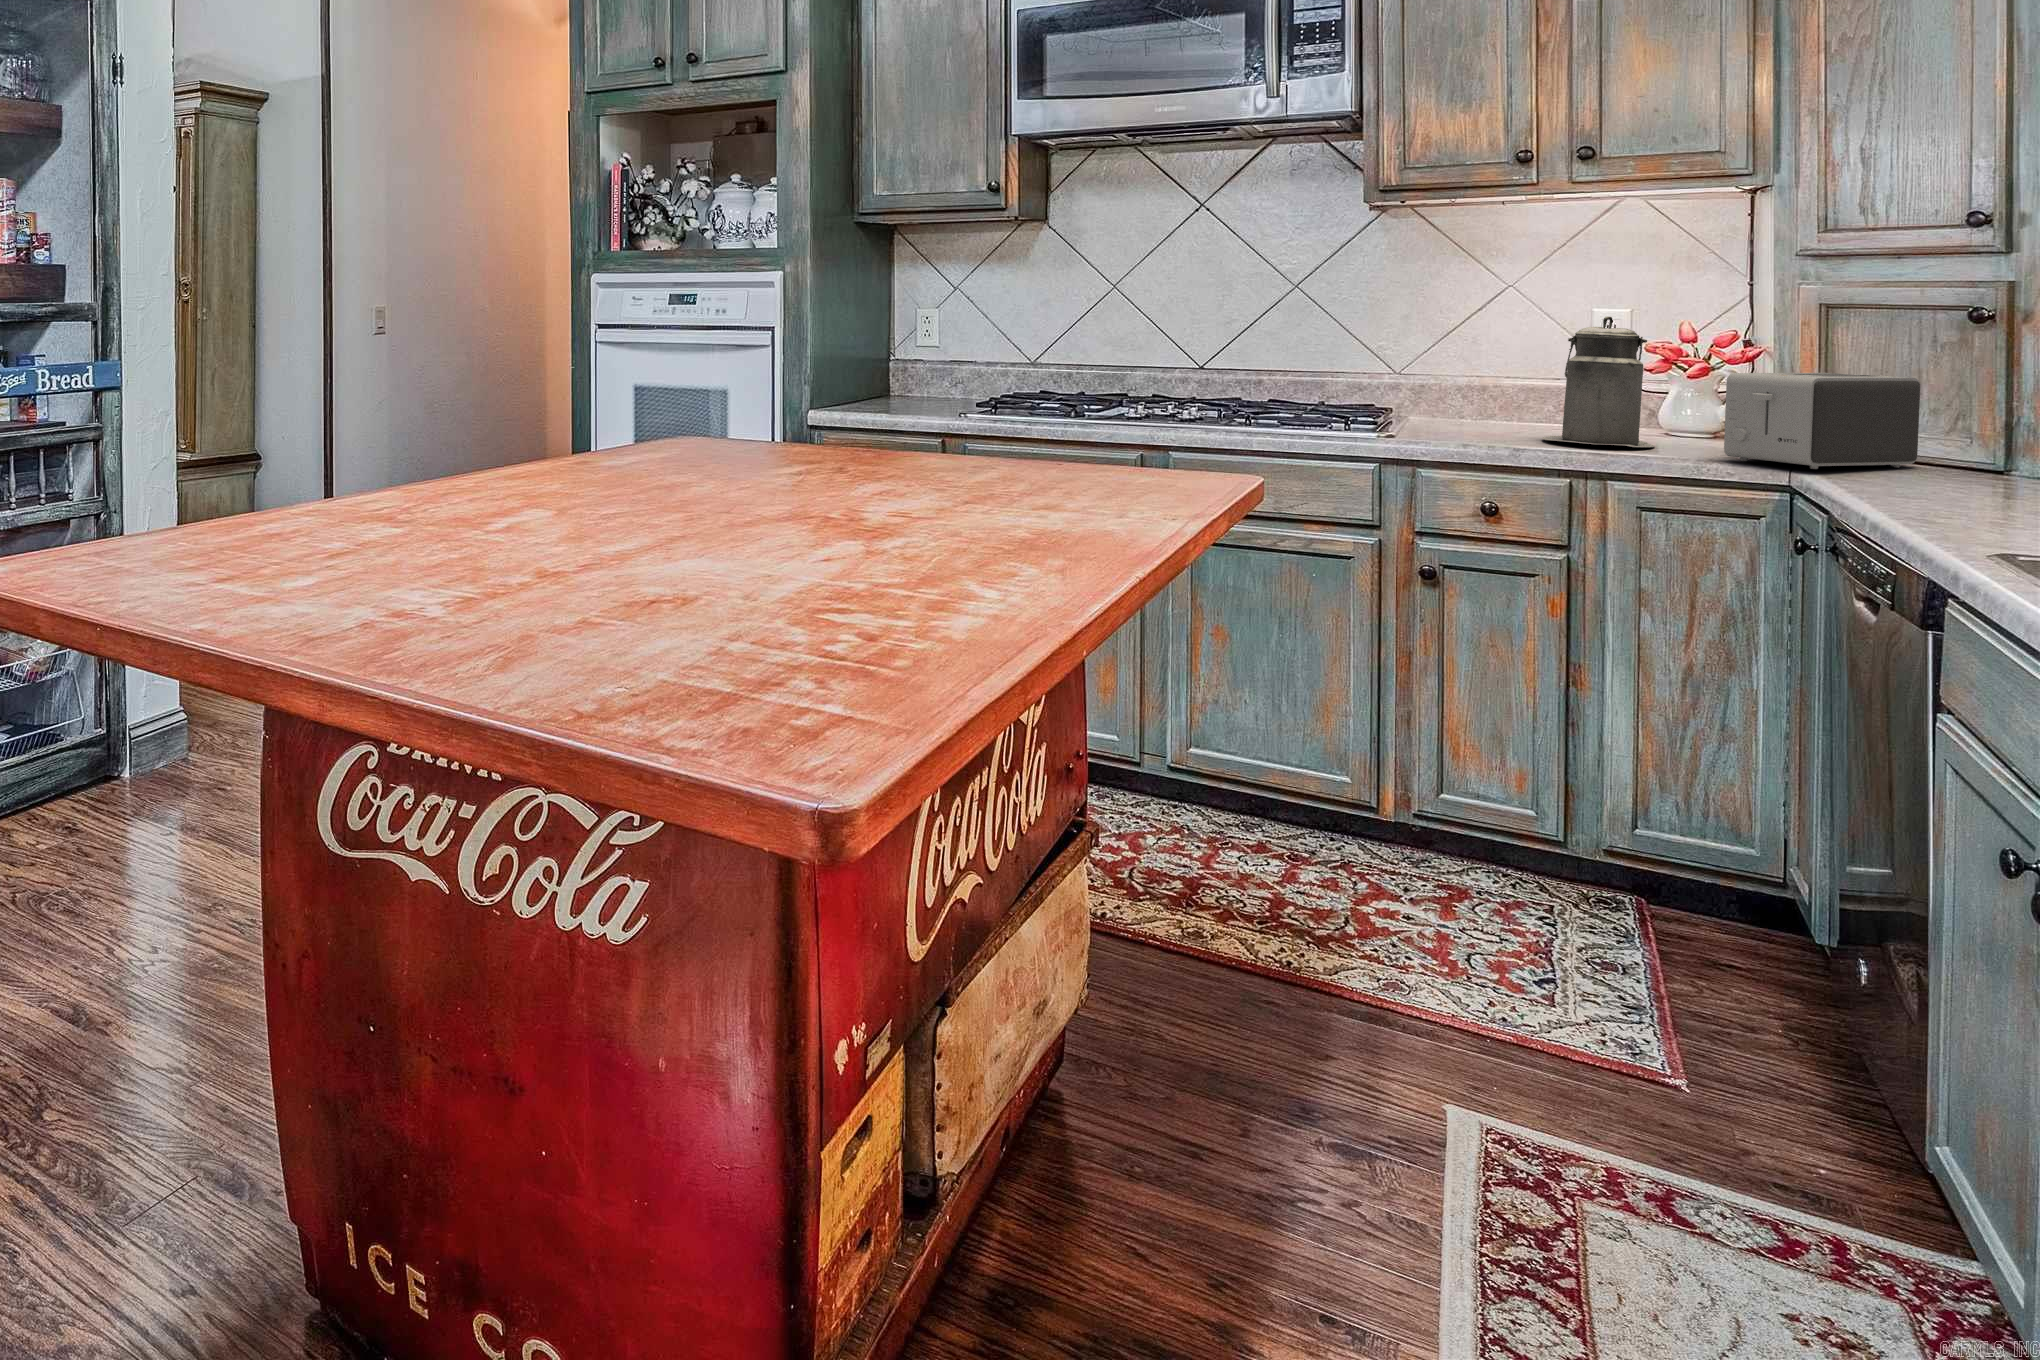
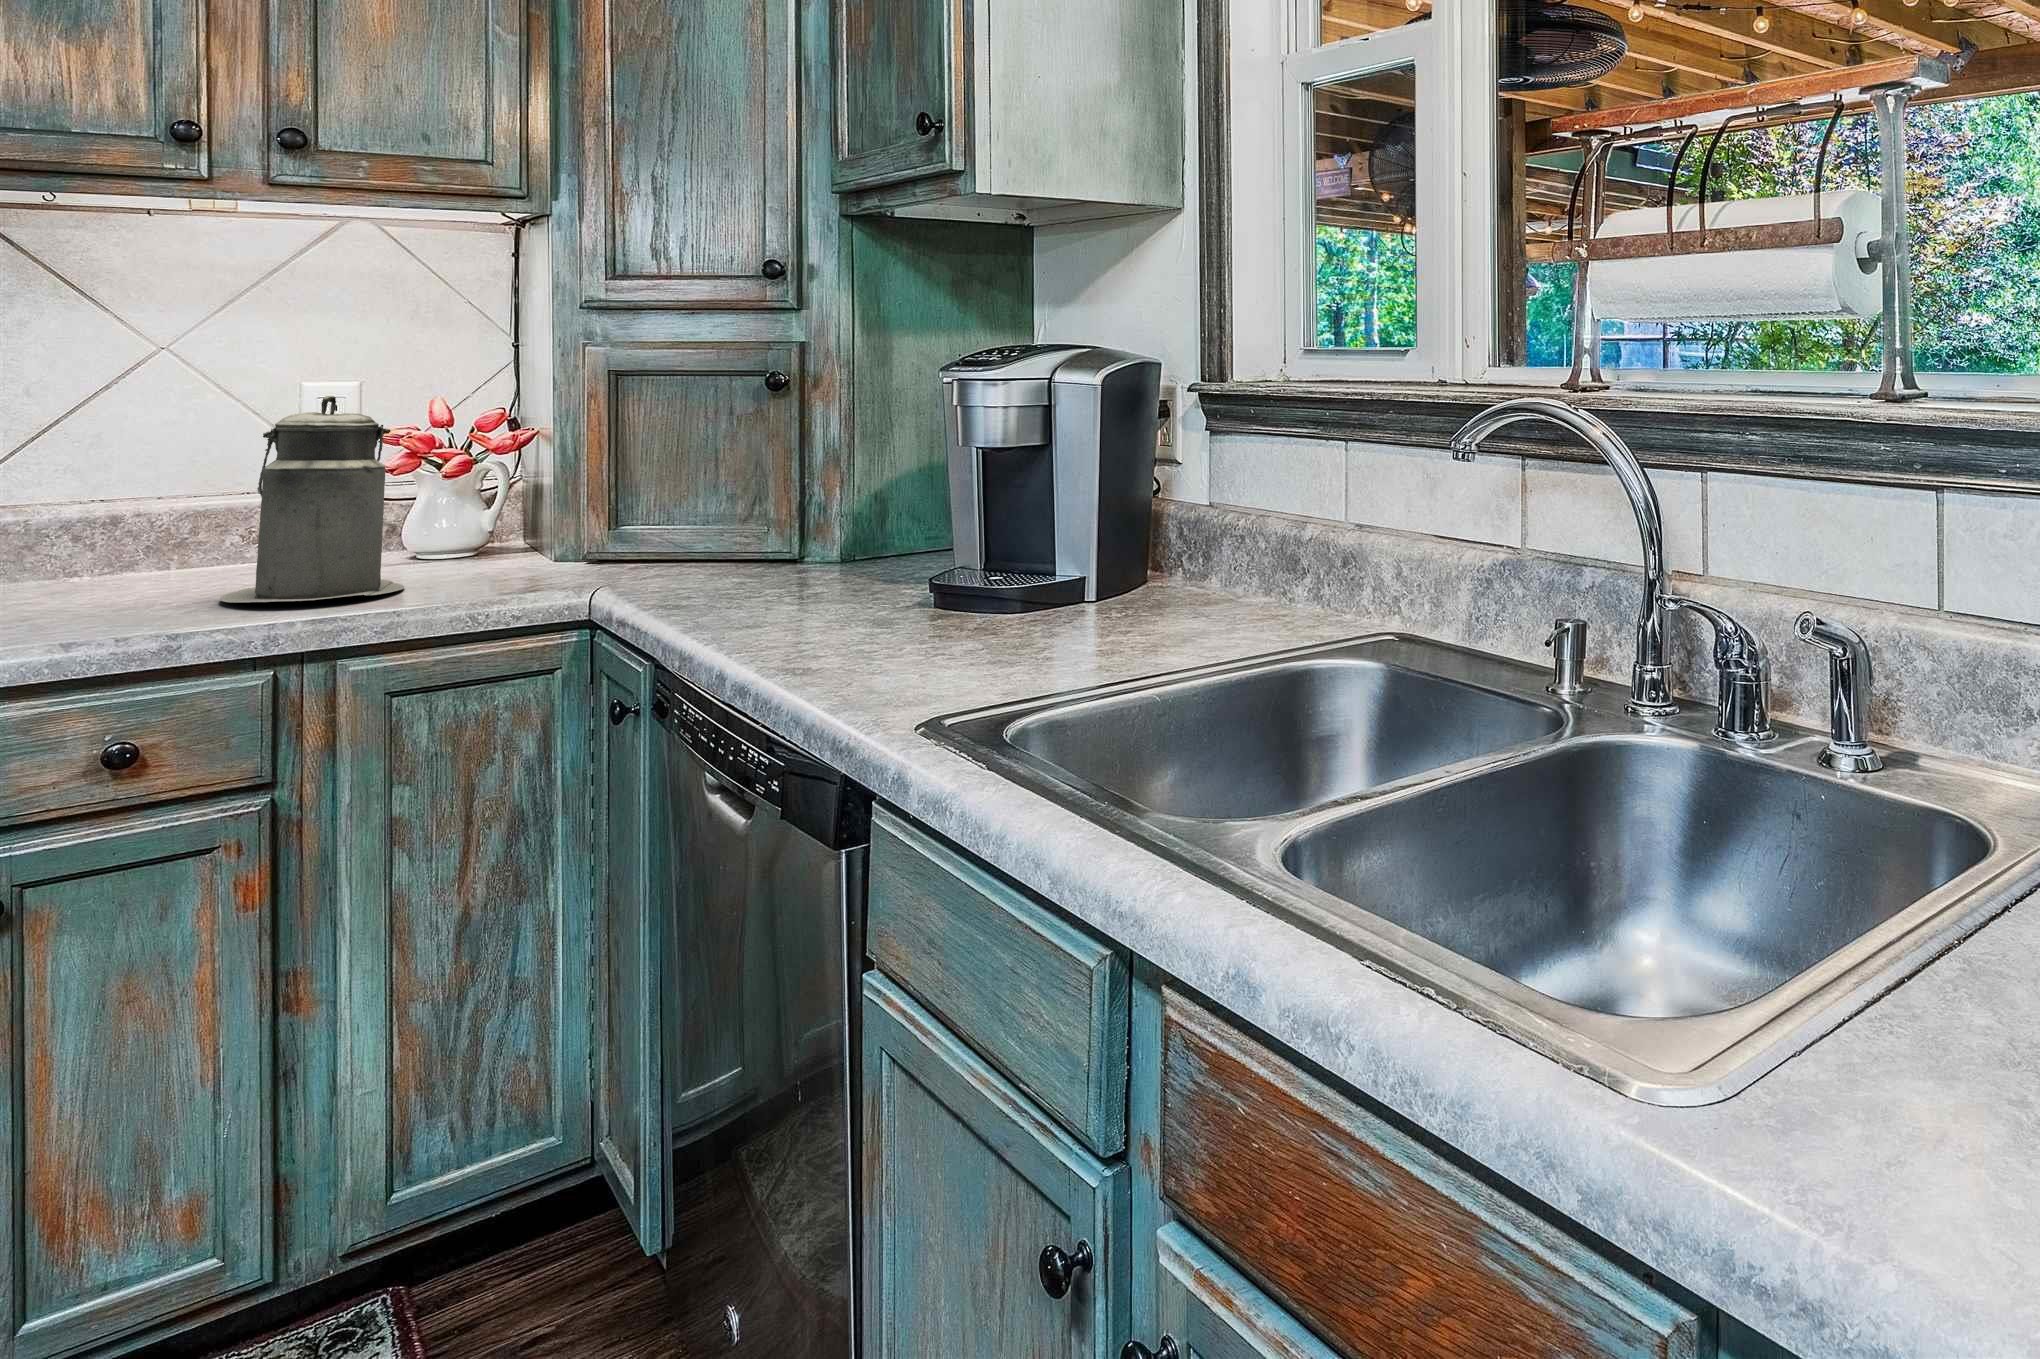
toaster: present [1724,373,1920,469] -> none [507,461,726,597]

